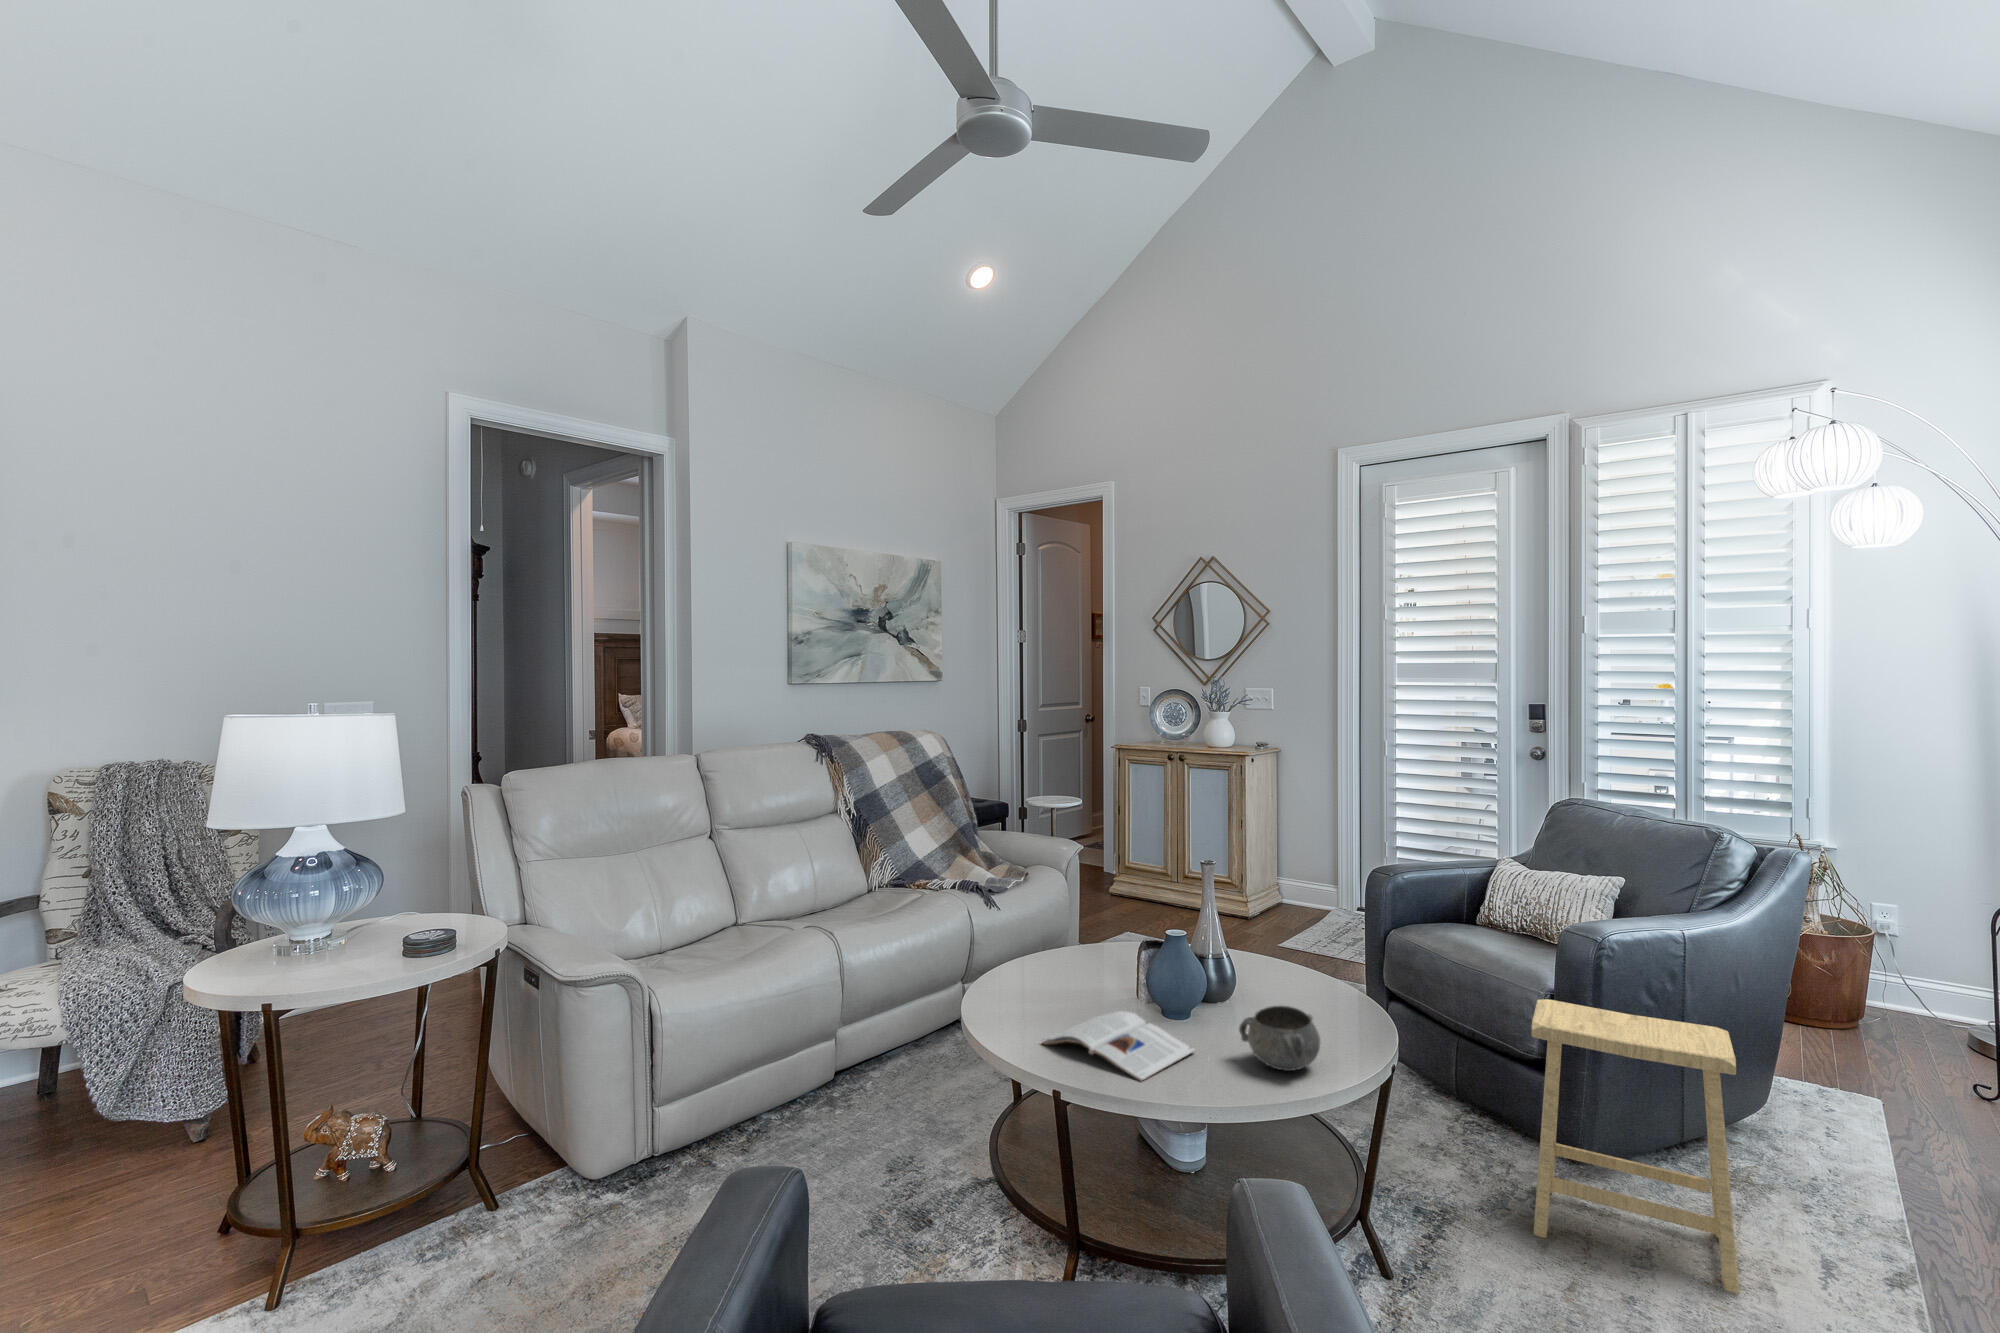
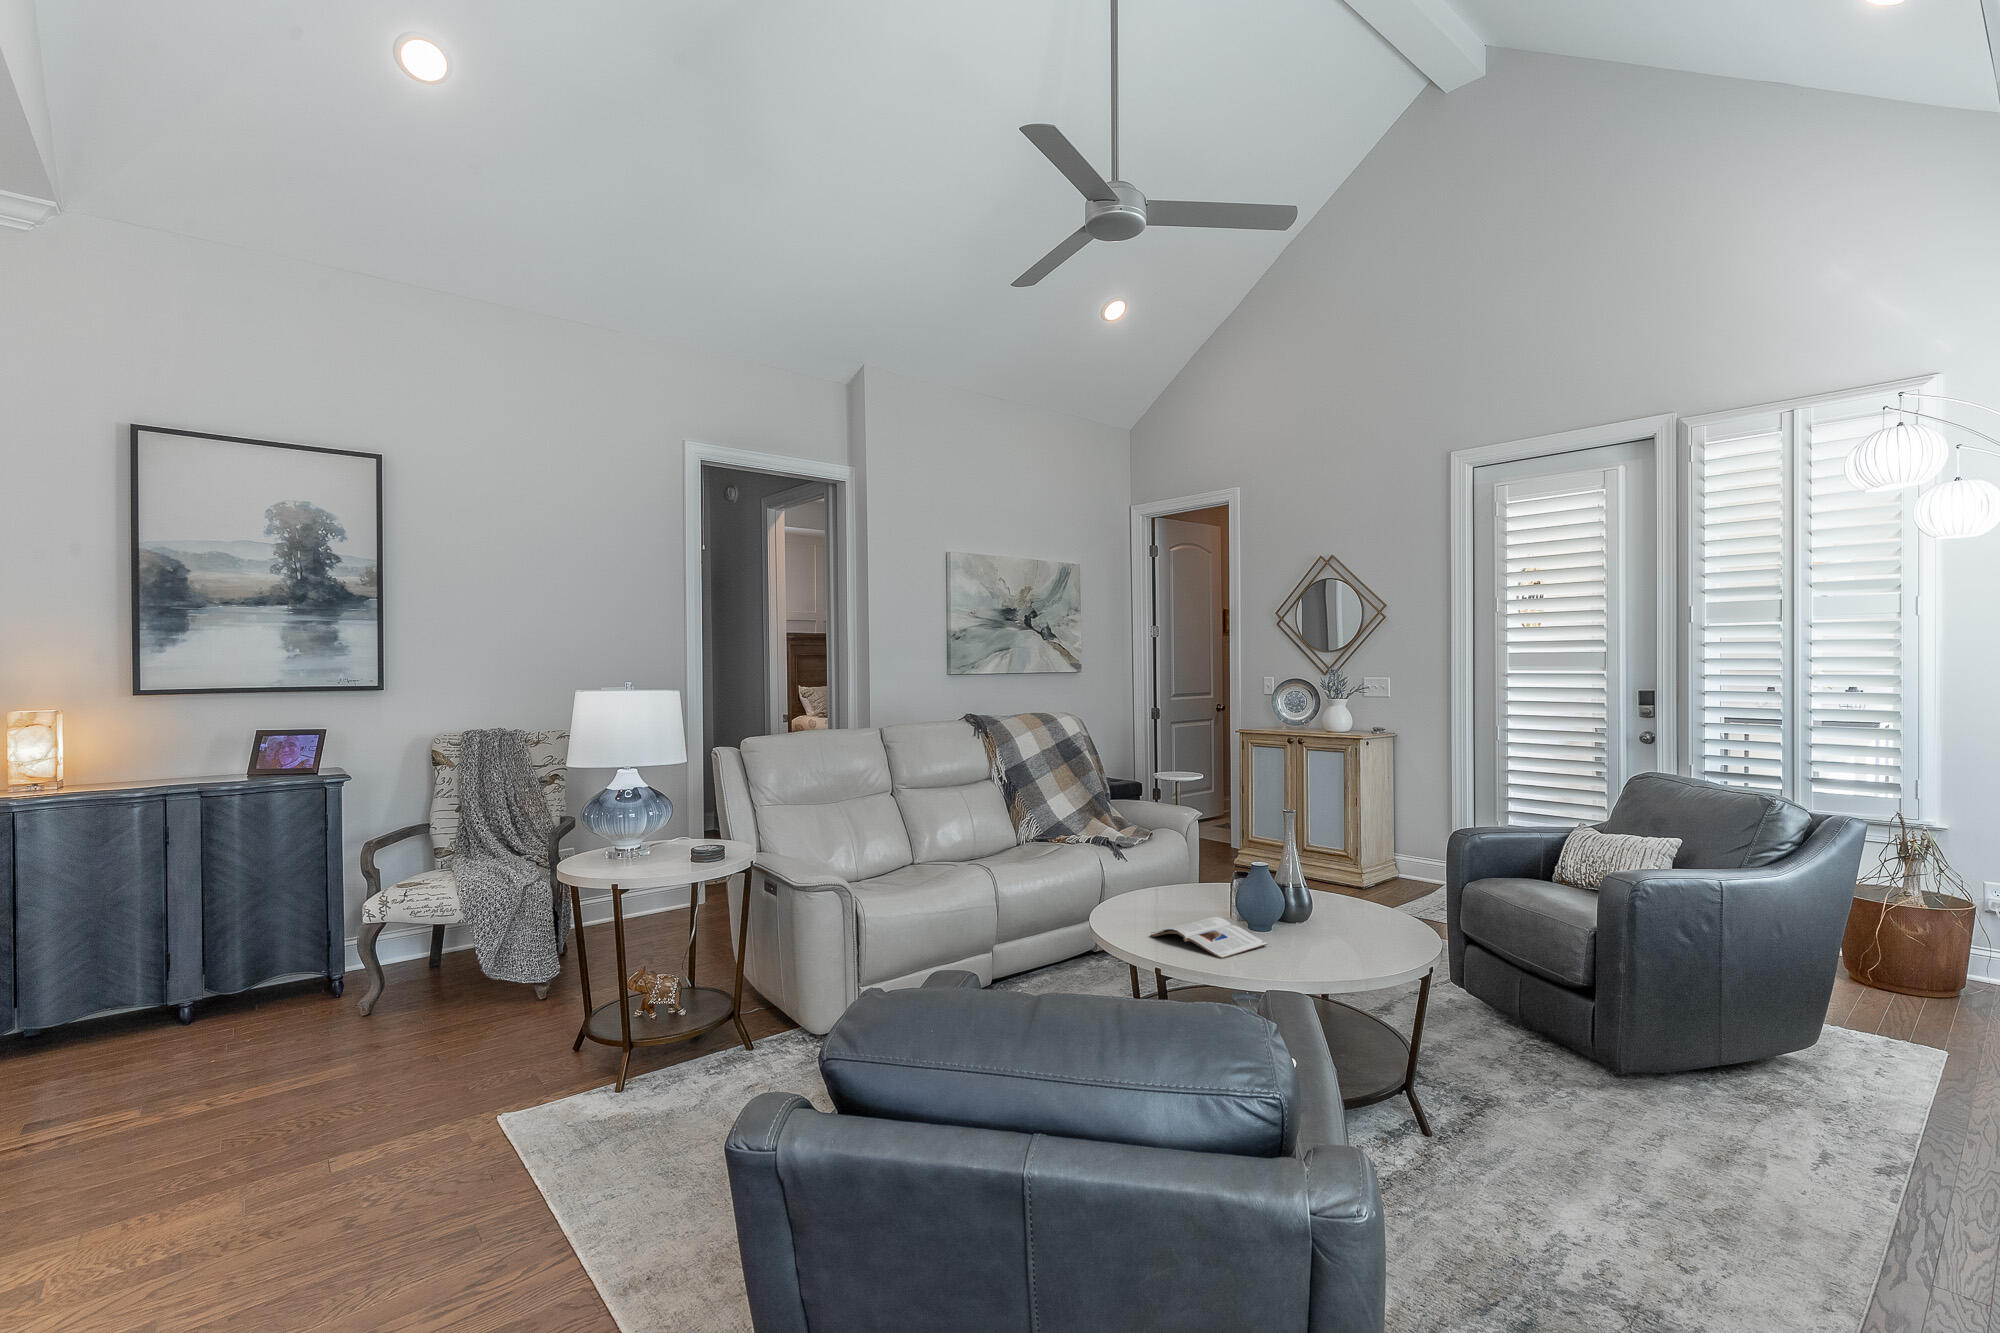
footstool: present [1531,999,1739,1294] -> none [1557,928,1733,1159]
decorative bowl: present [1239,1006,1320,1071] -> none [1301,912,1363,958]

